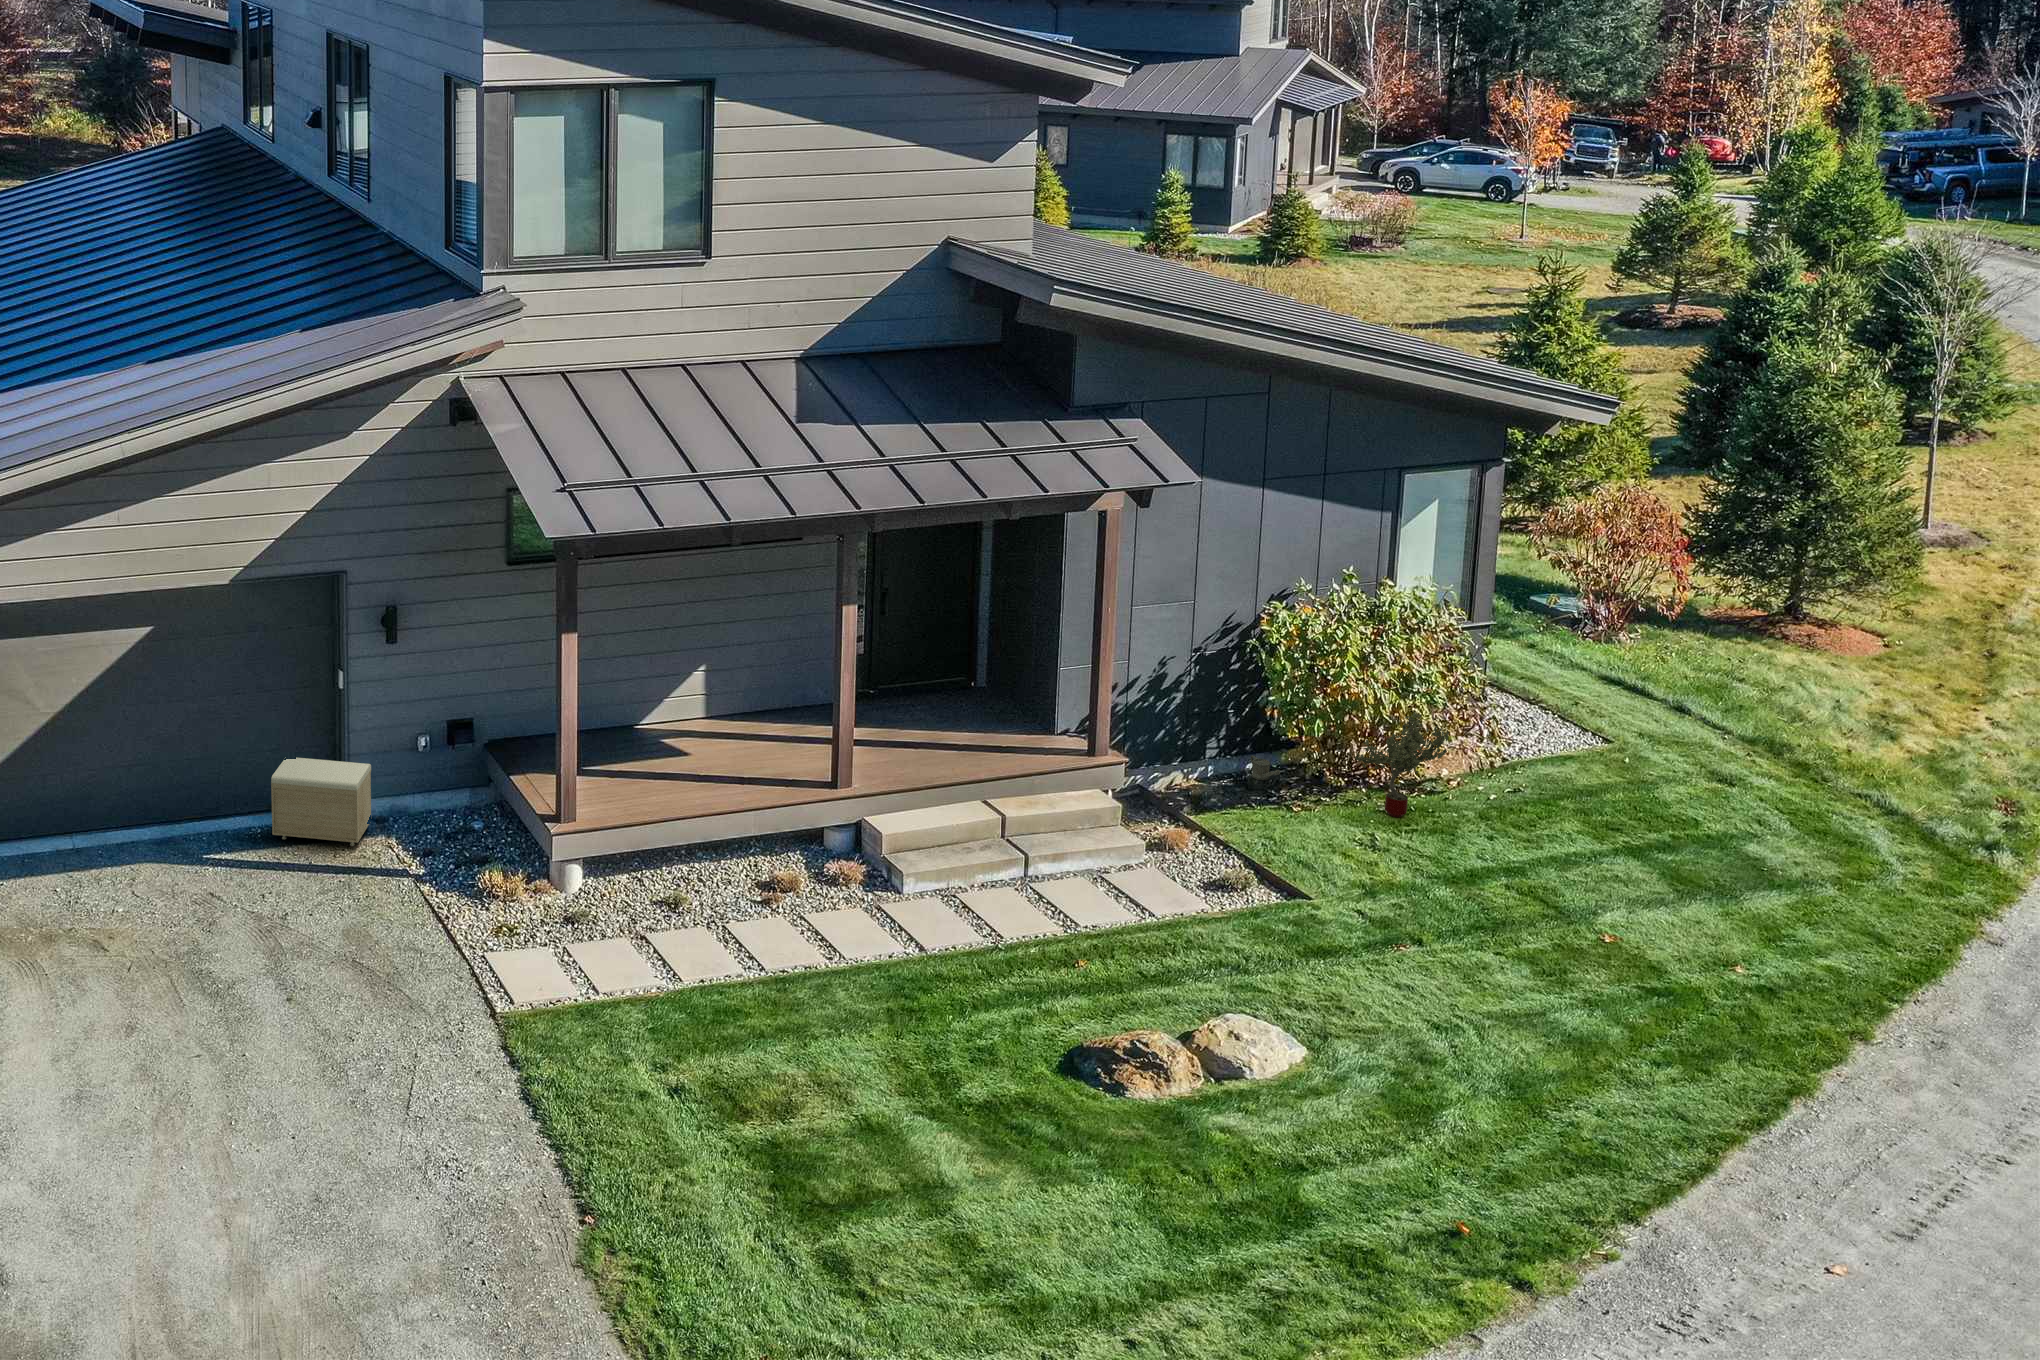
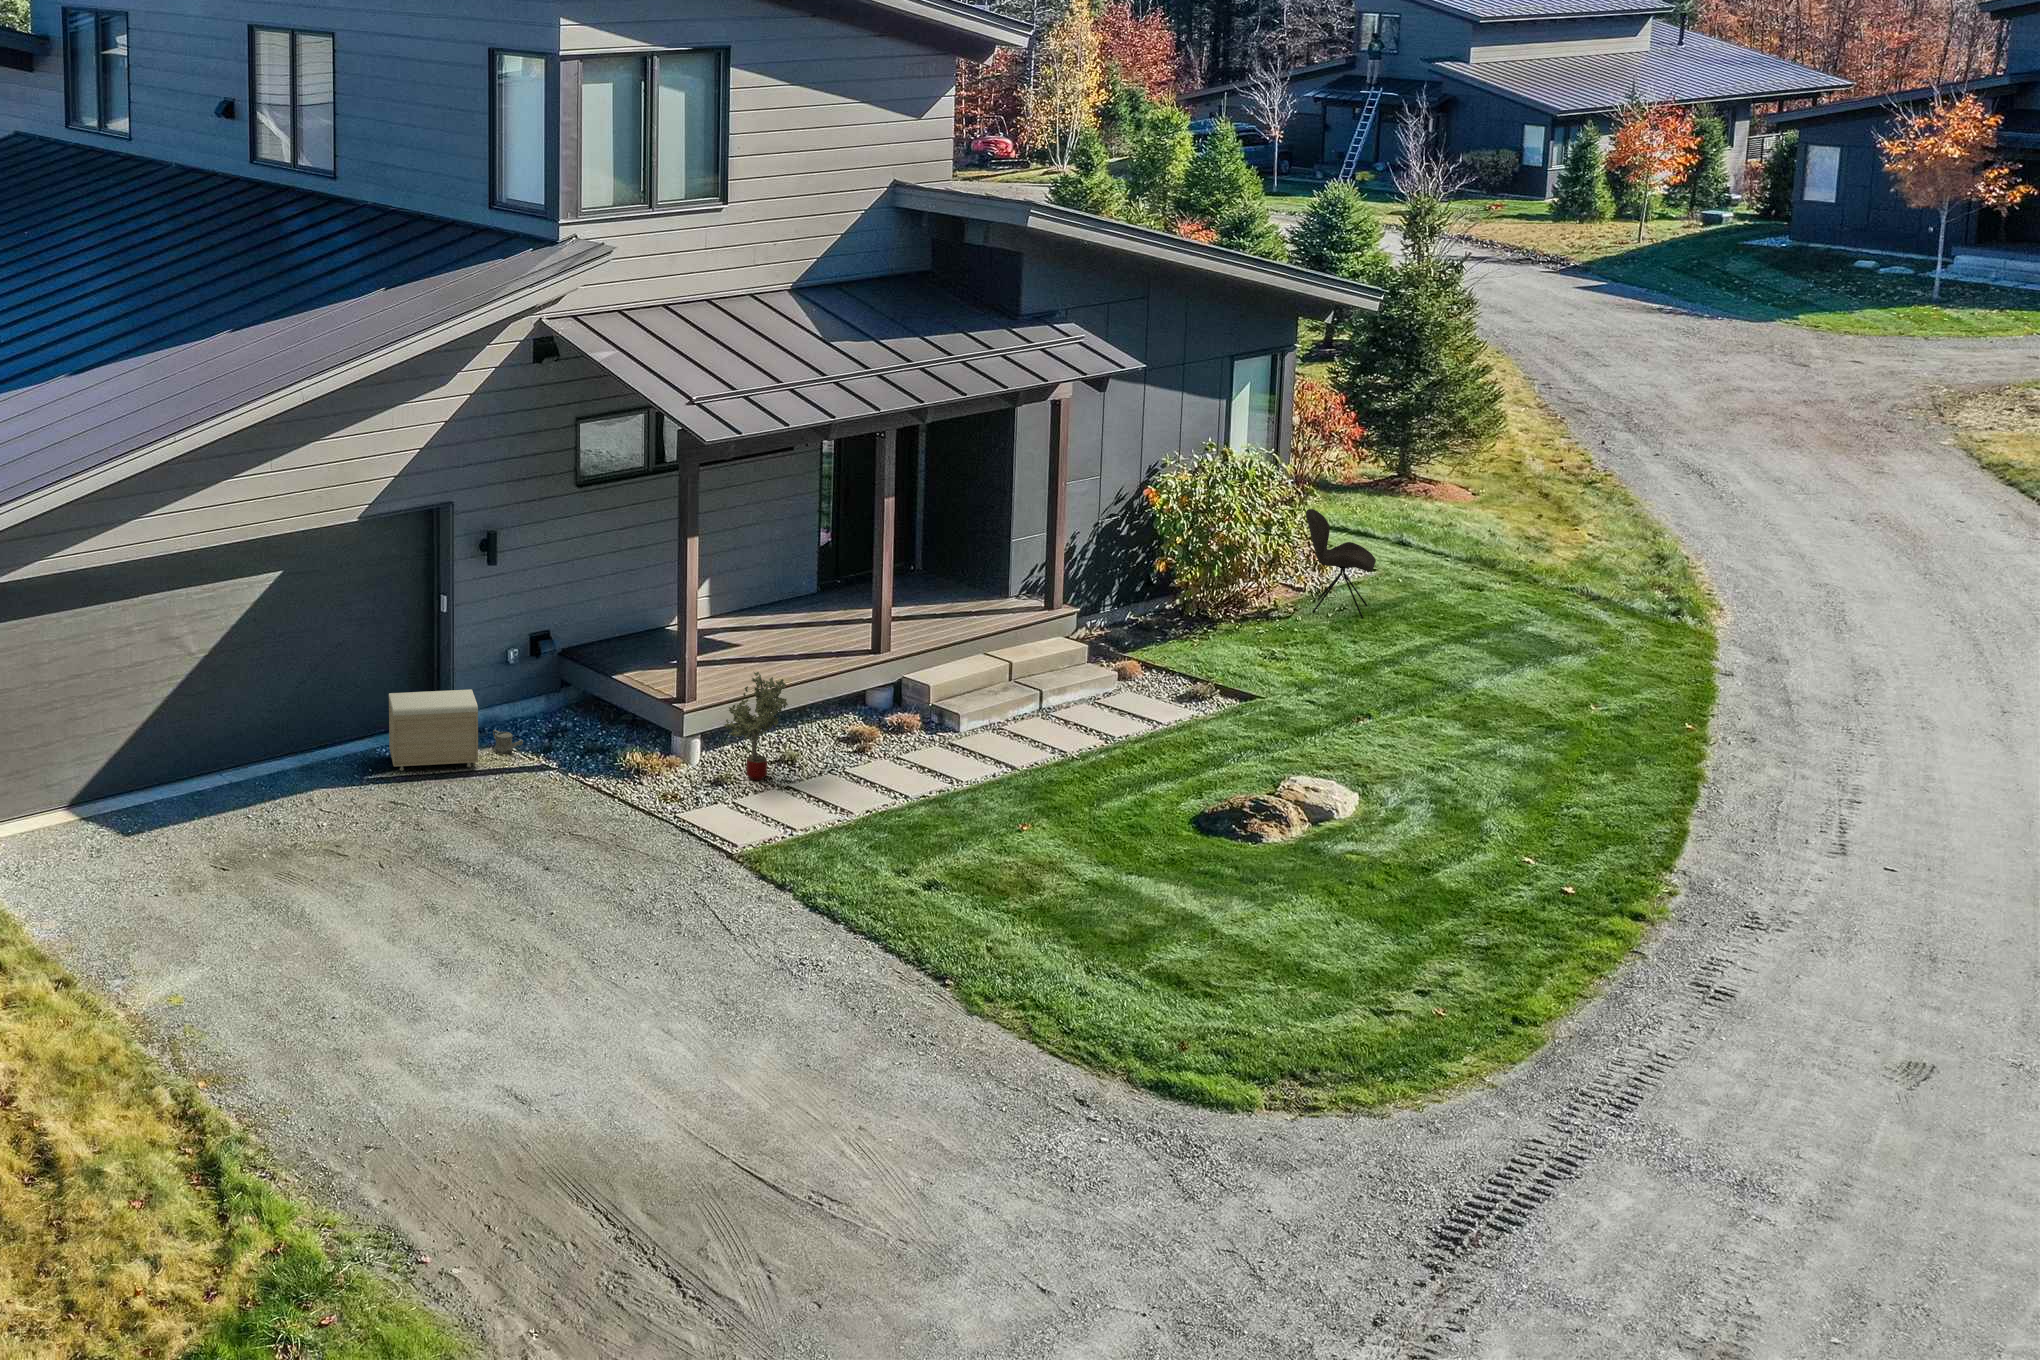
chair: none [1484,664,1575,806] -> present [1306,509,1376,619]
potted tree: present [1355,712,1449,817] -> present [724,672,788,780]
watering can: present [1251,756,1280,780] -> present [493,730,523,753]

